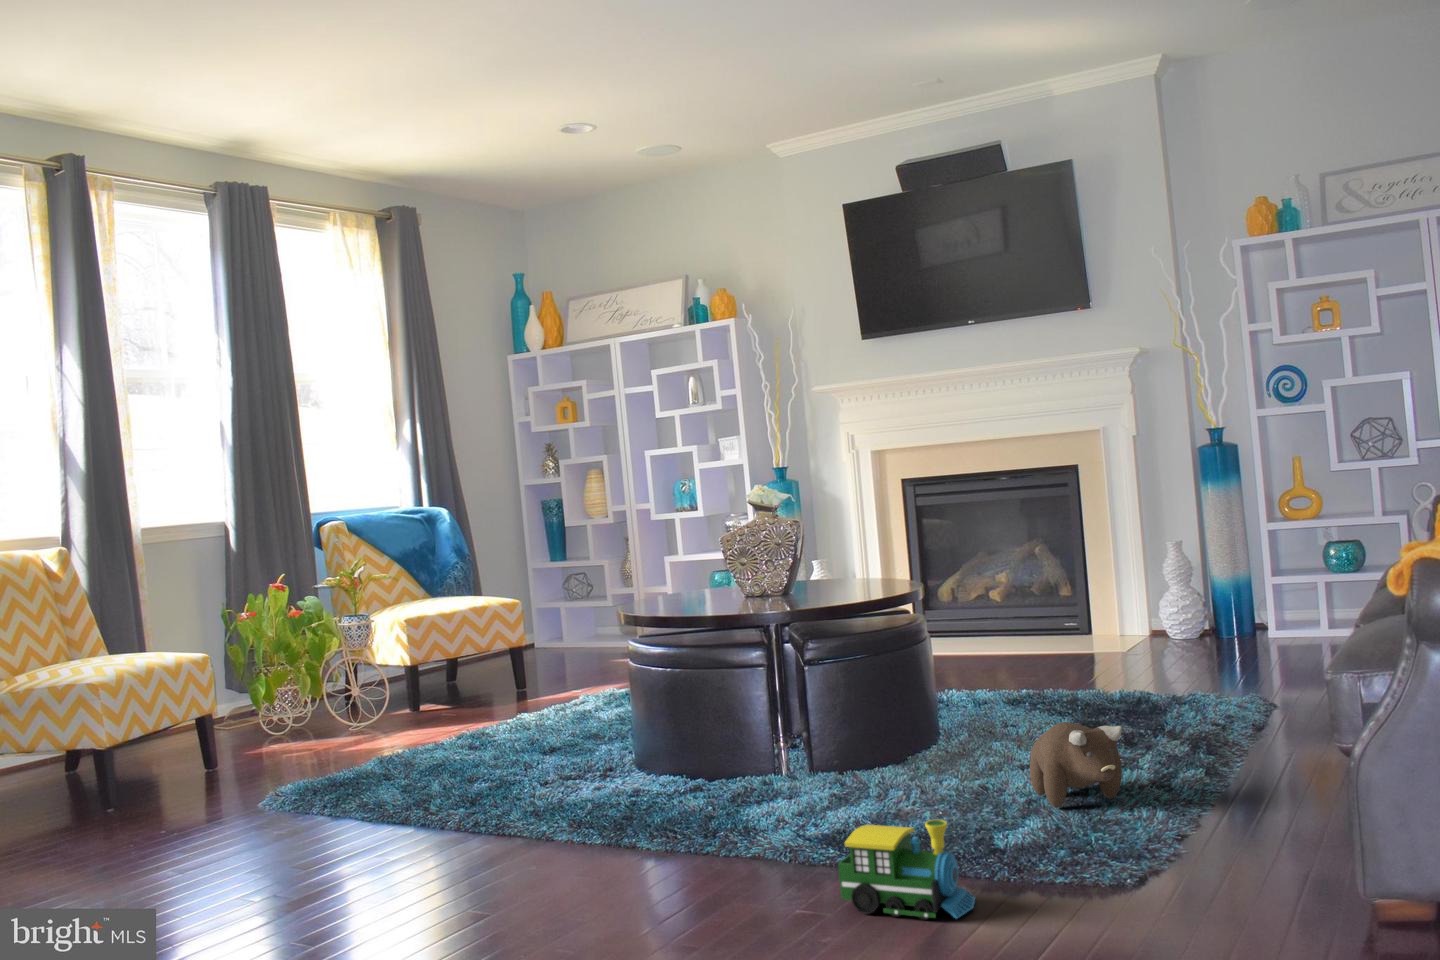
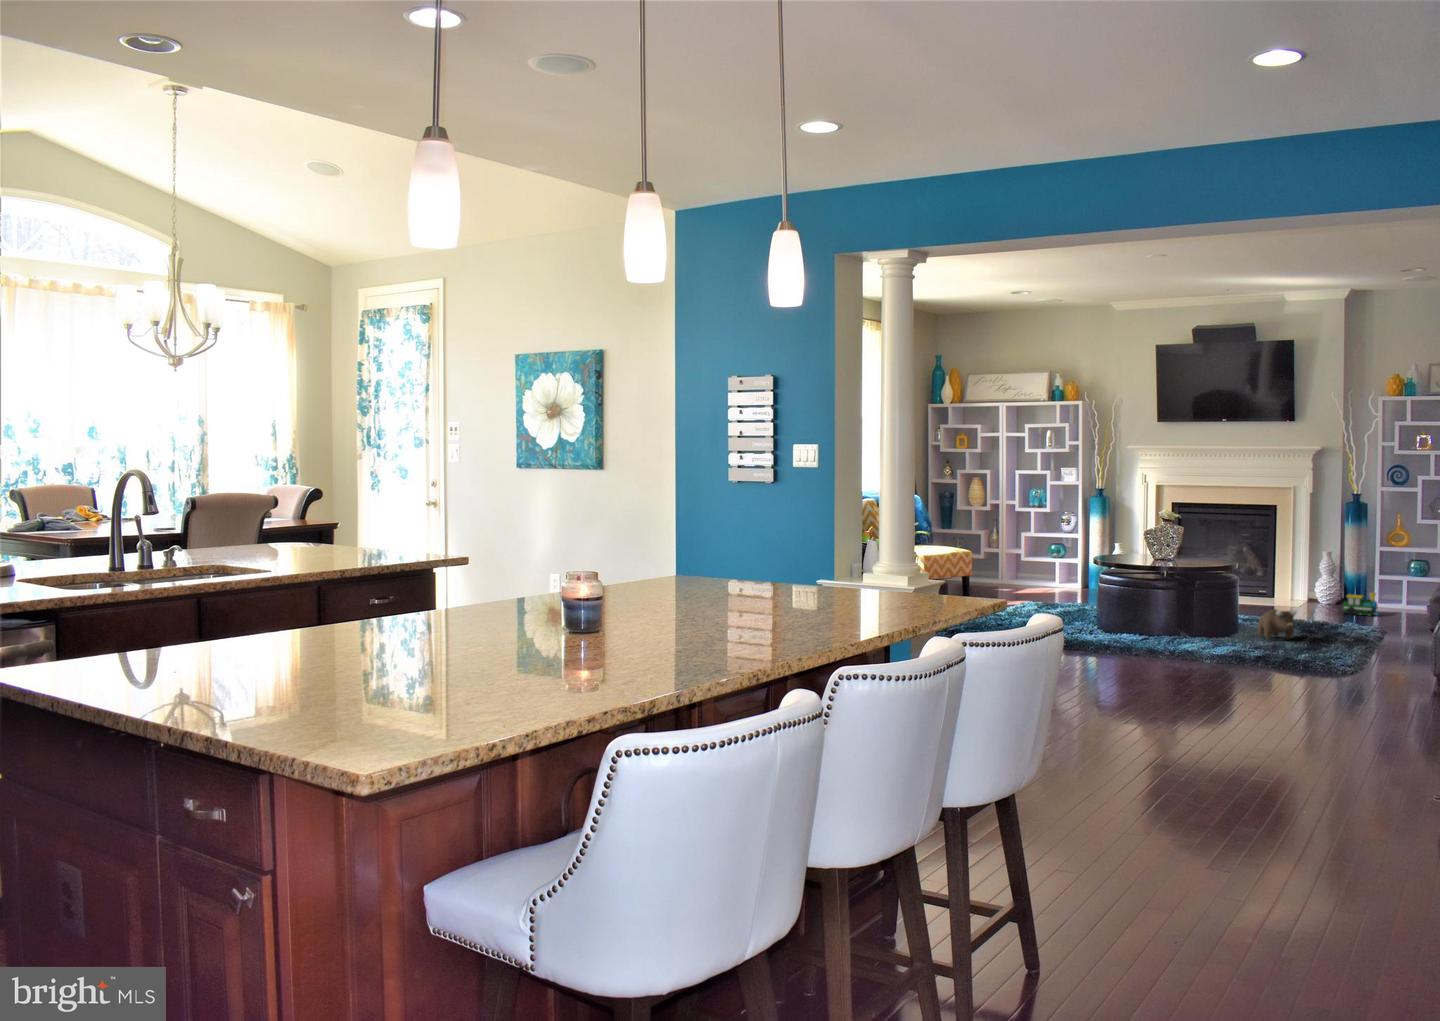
toy train: present [838,820,975,920] -> present [1343,592,1380,616]

